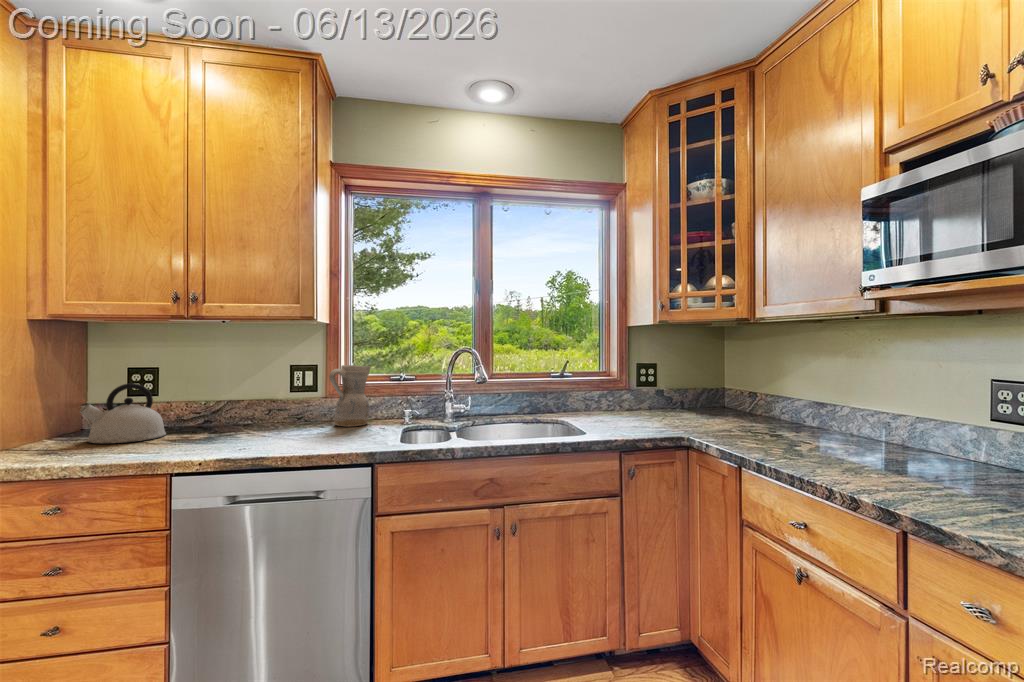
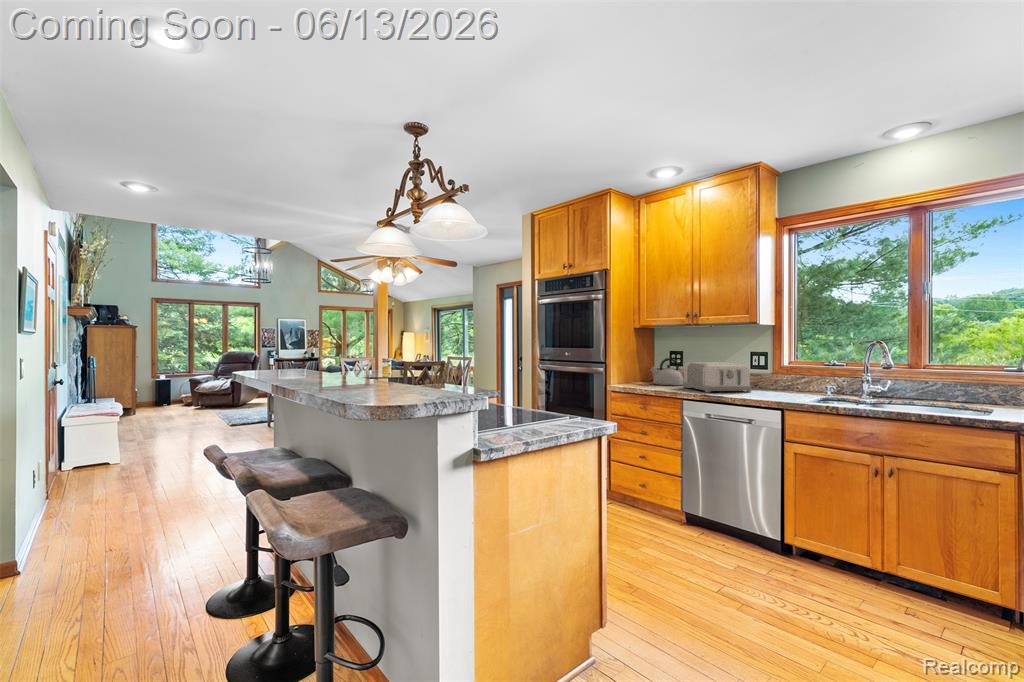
ceramic pitcher: present [329,365,370,427] -> none [771,353,801,392]
toaster: none [167,386,305,452] -> present [683,362,751,393]

